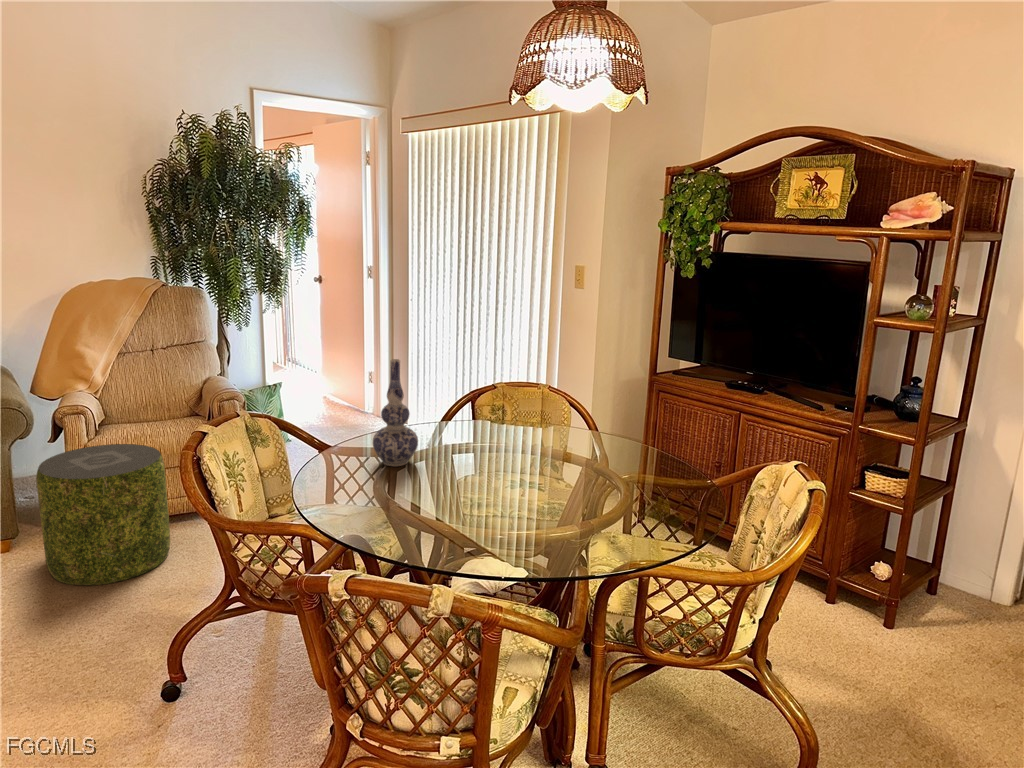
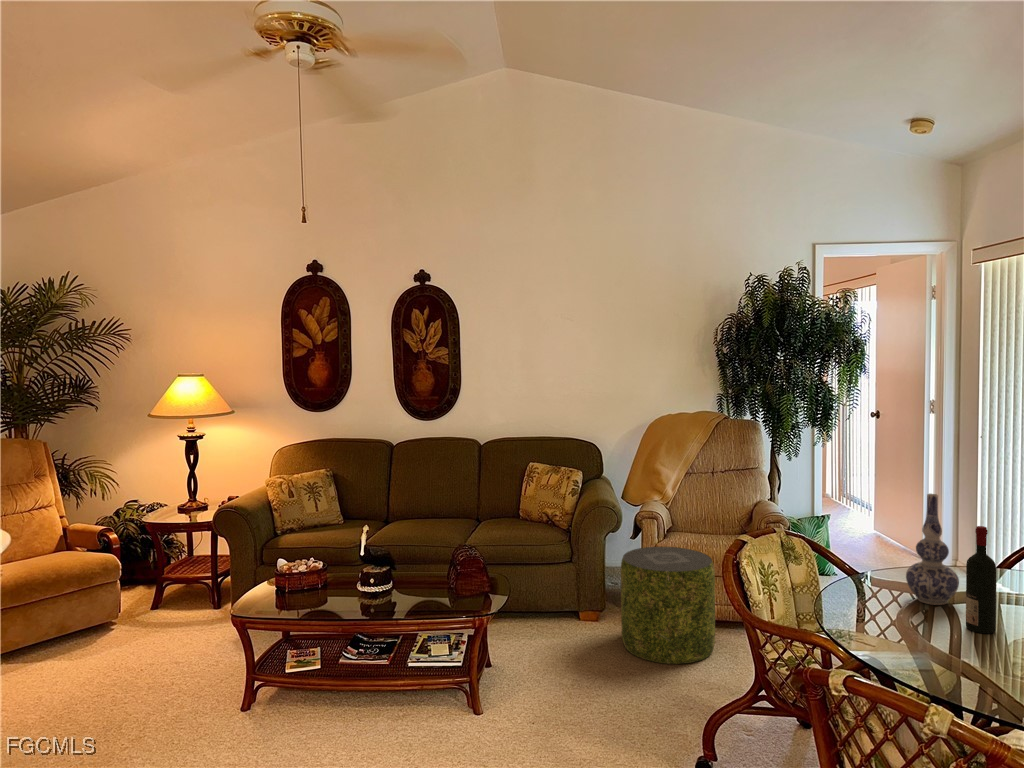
wine bottle: none [428,387,452,486] -> present [966,526,996,633]

